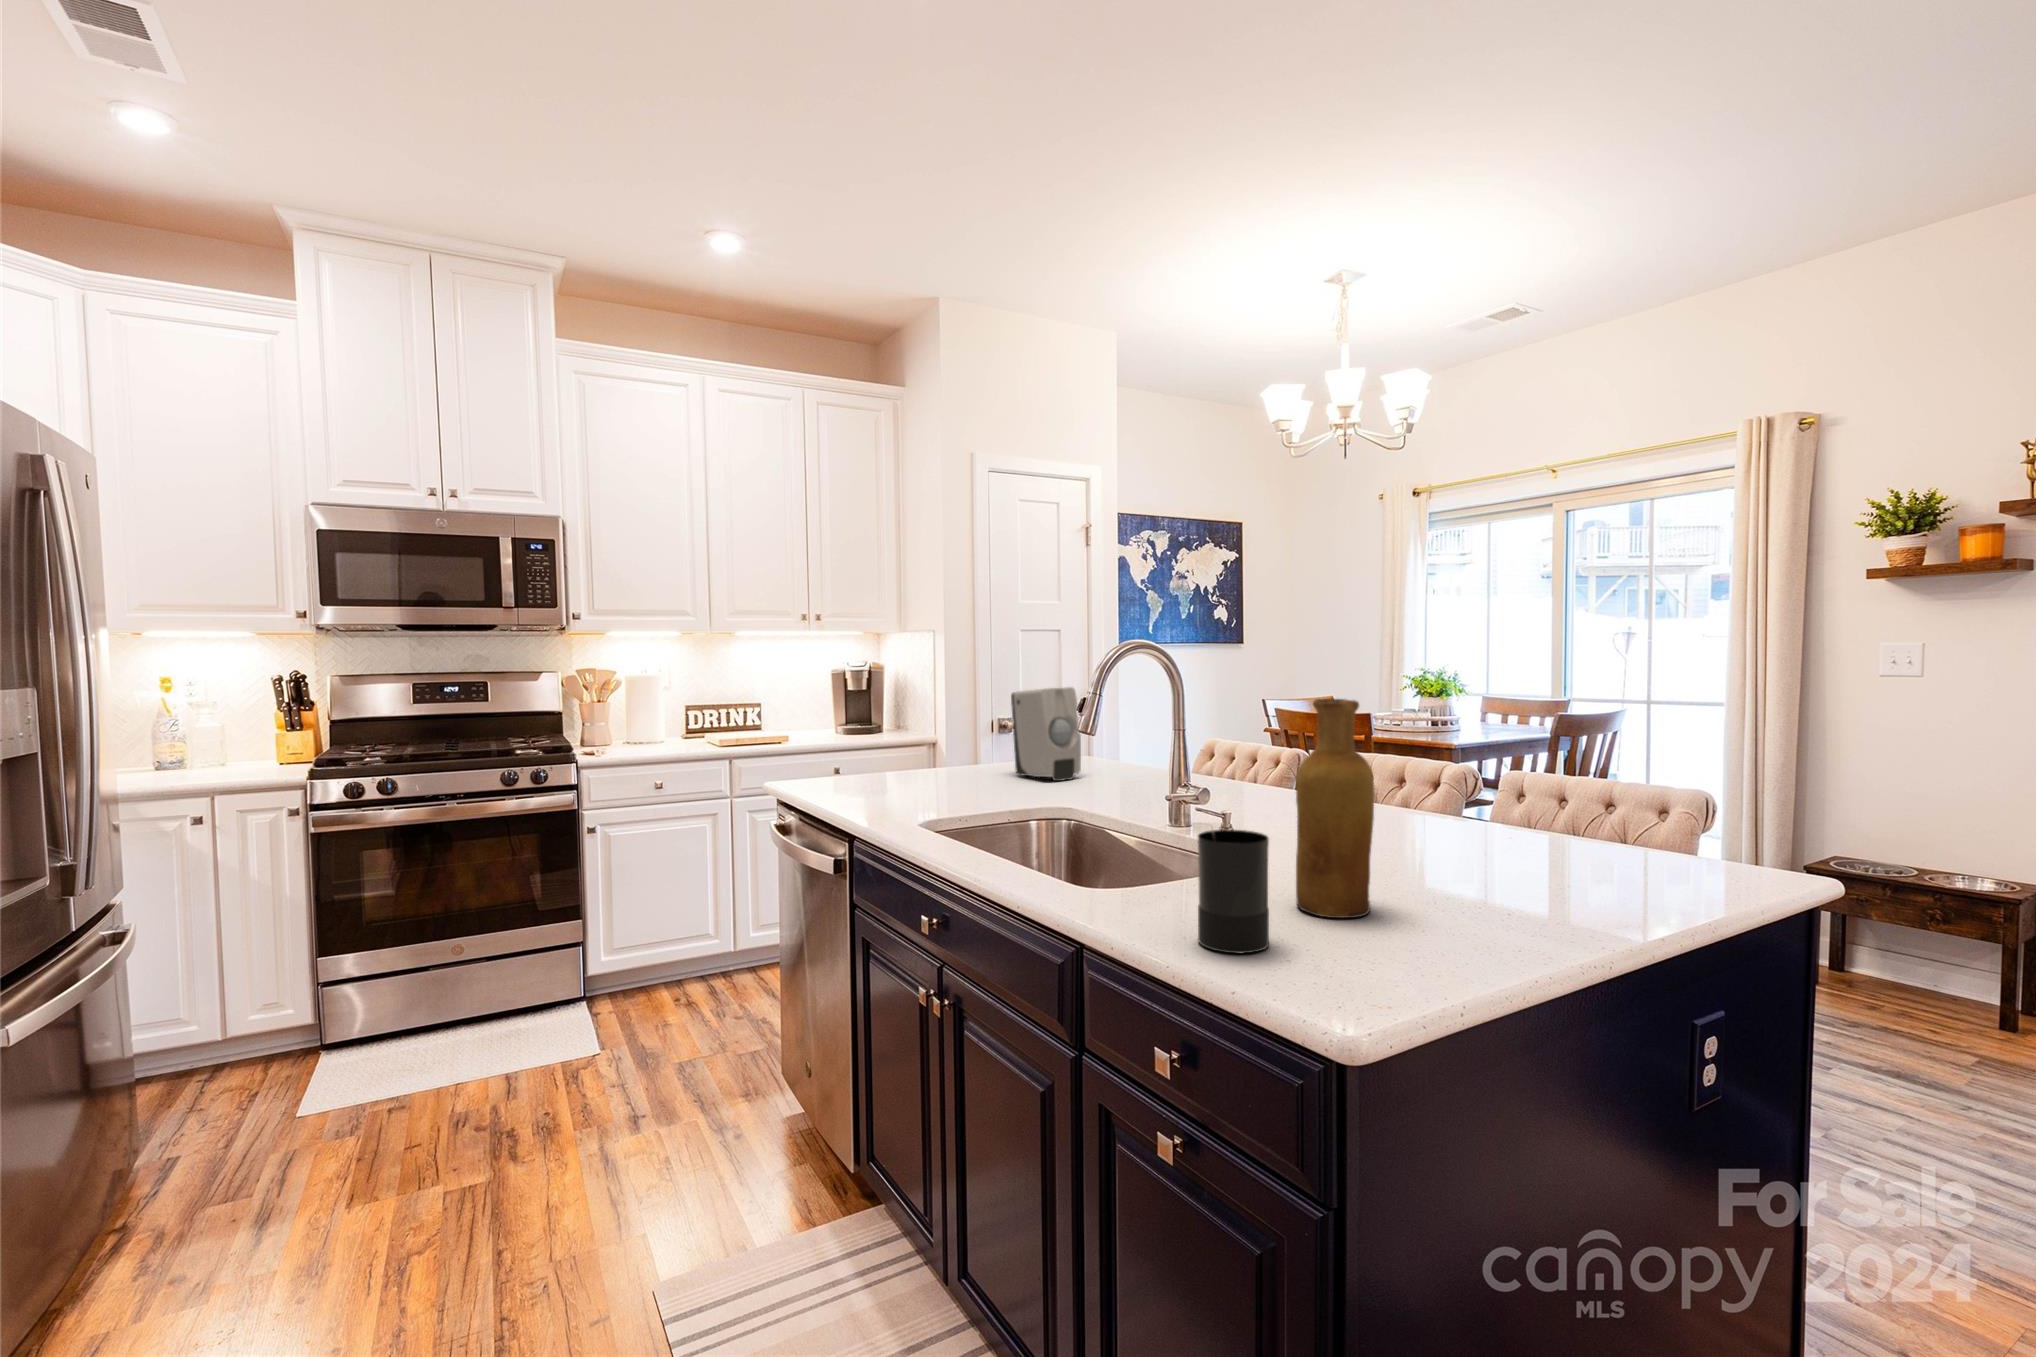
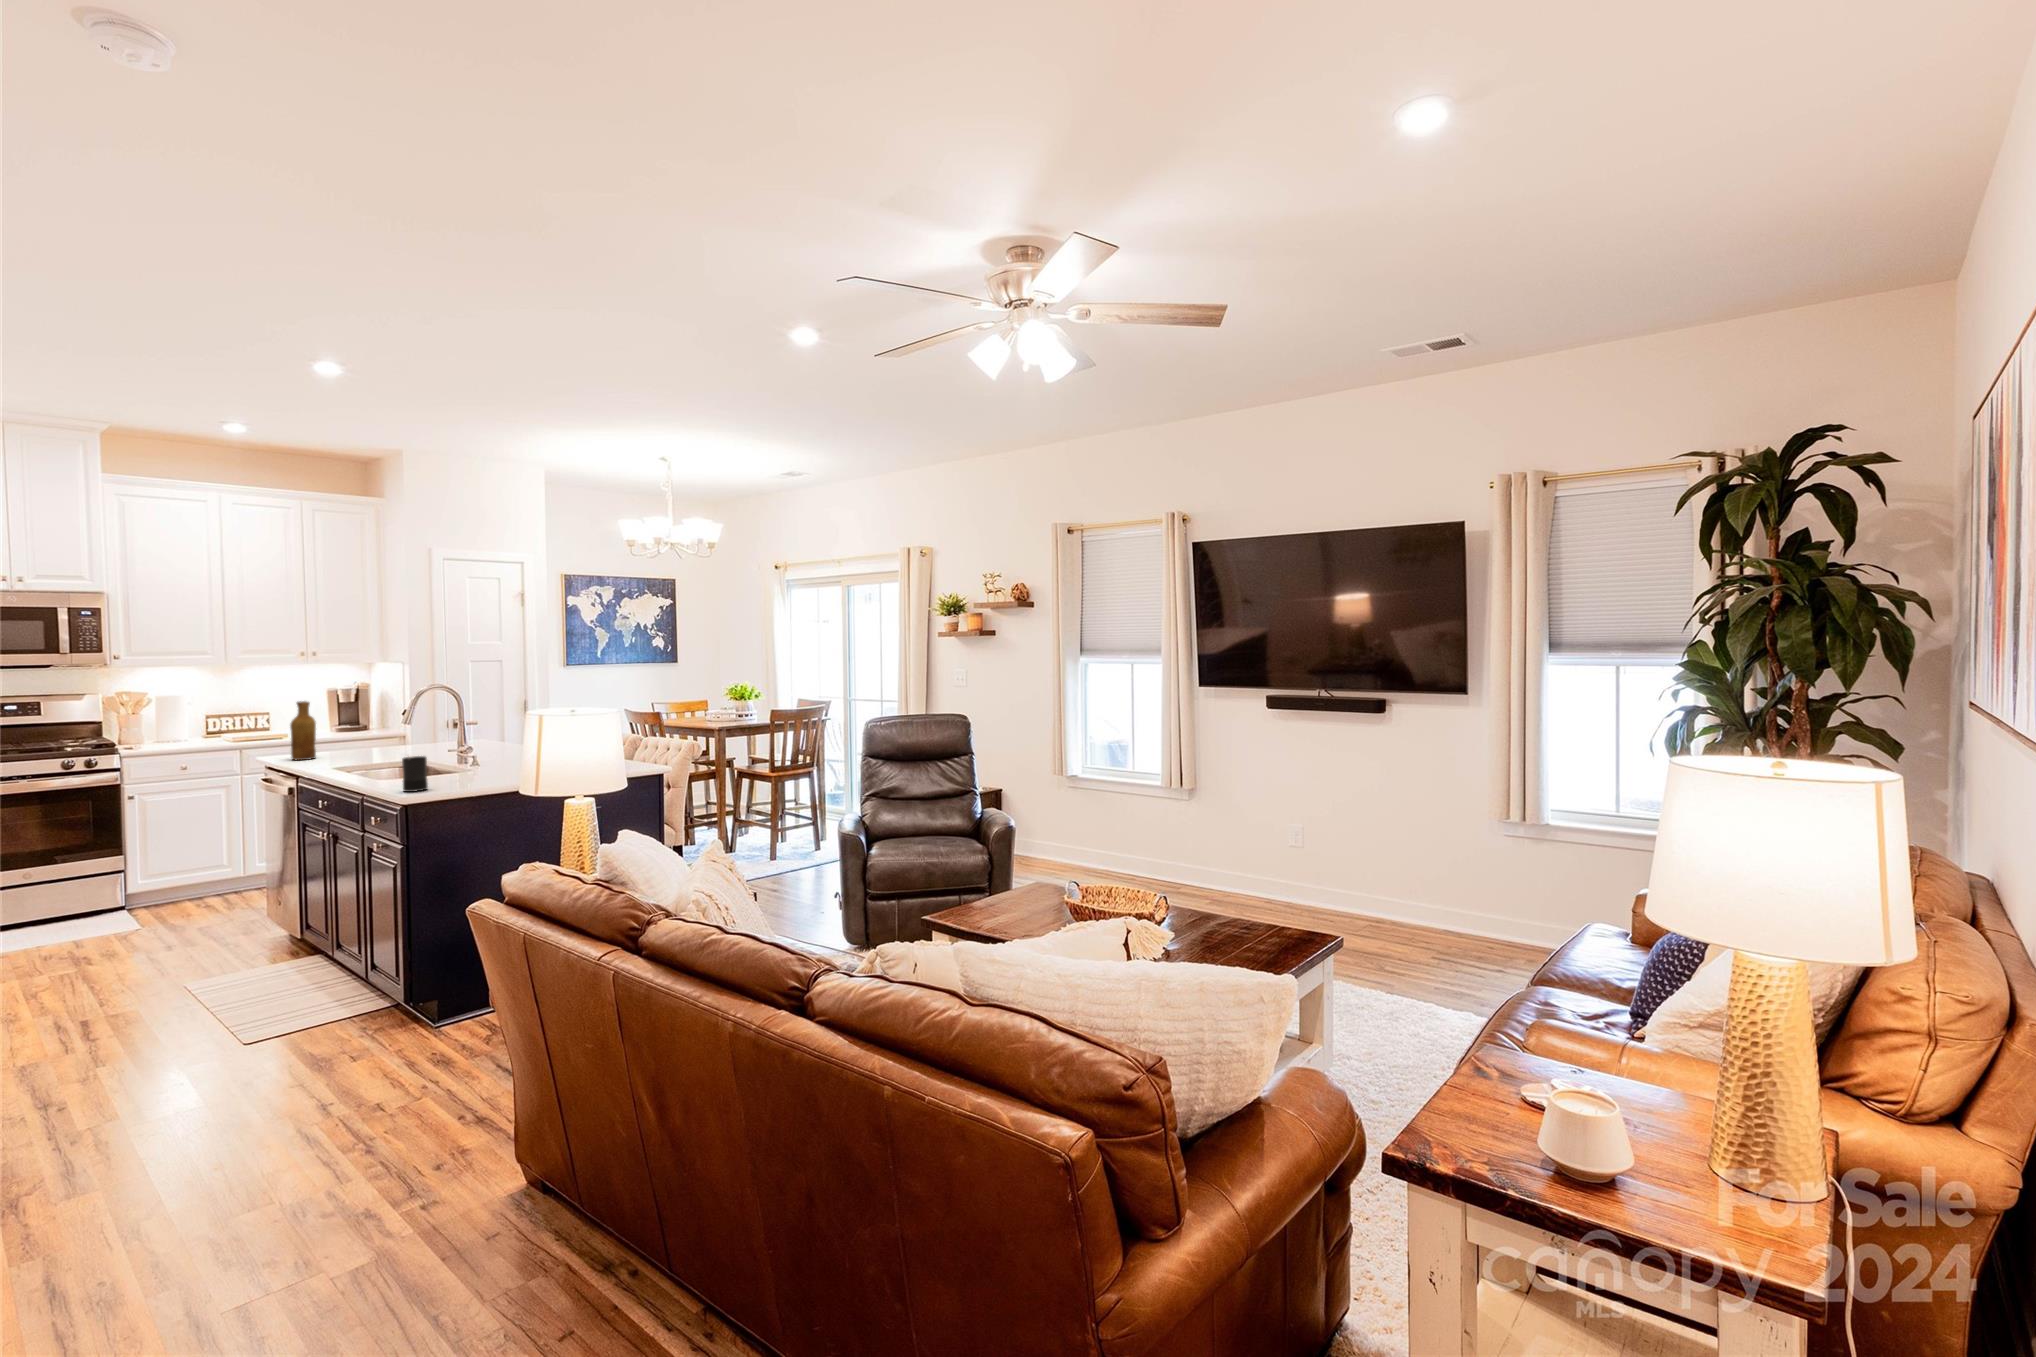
soap dispenser: present [1011,687,1081,781] -> none [412,705,450,752]
vase: present [1296,699,1375,918] -> present [290,701,316,760]

